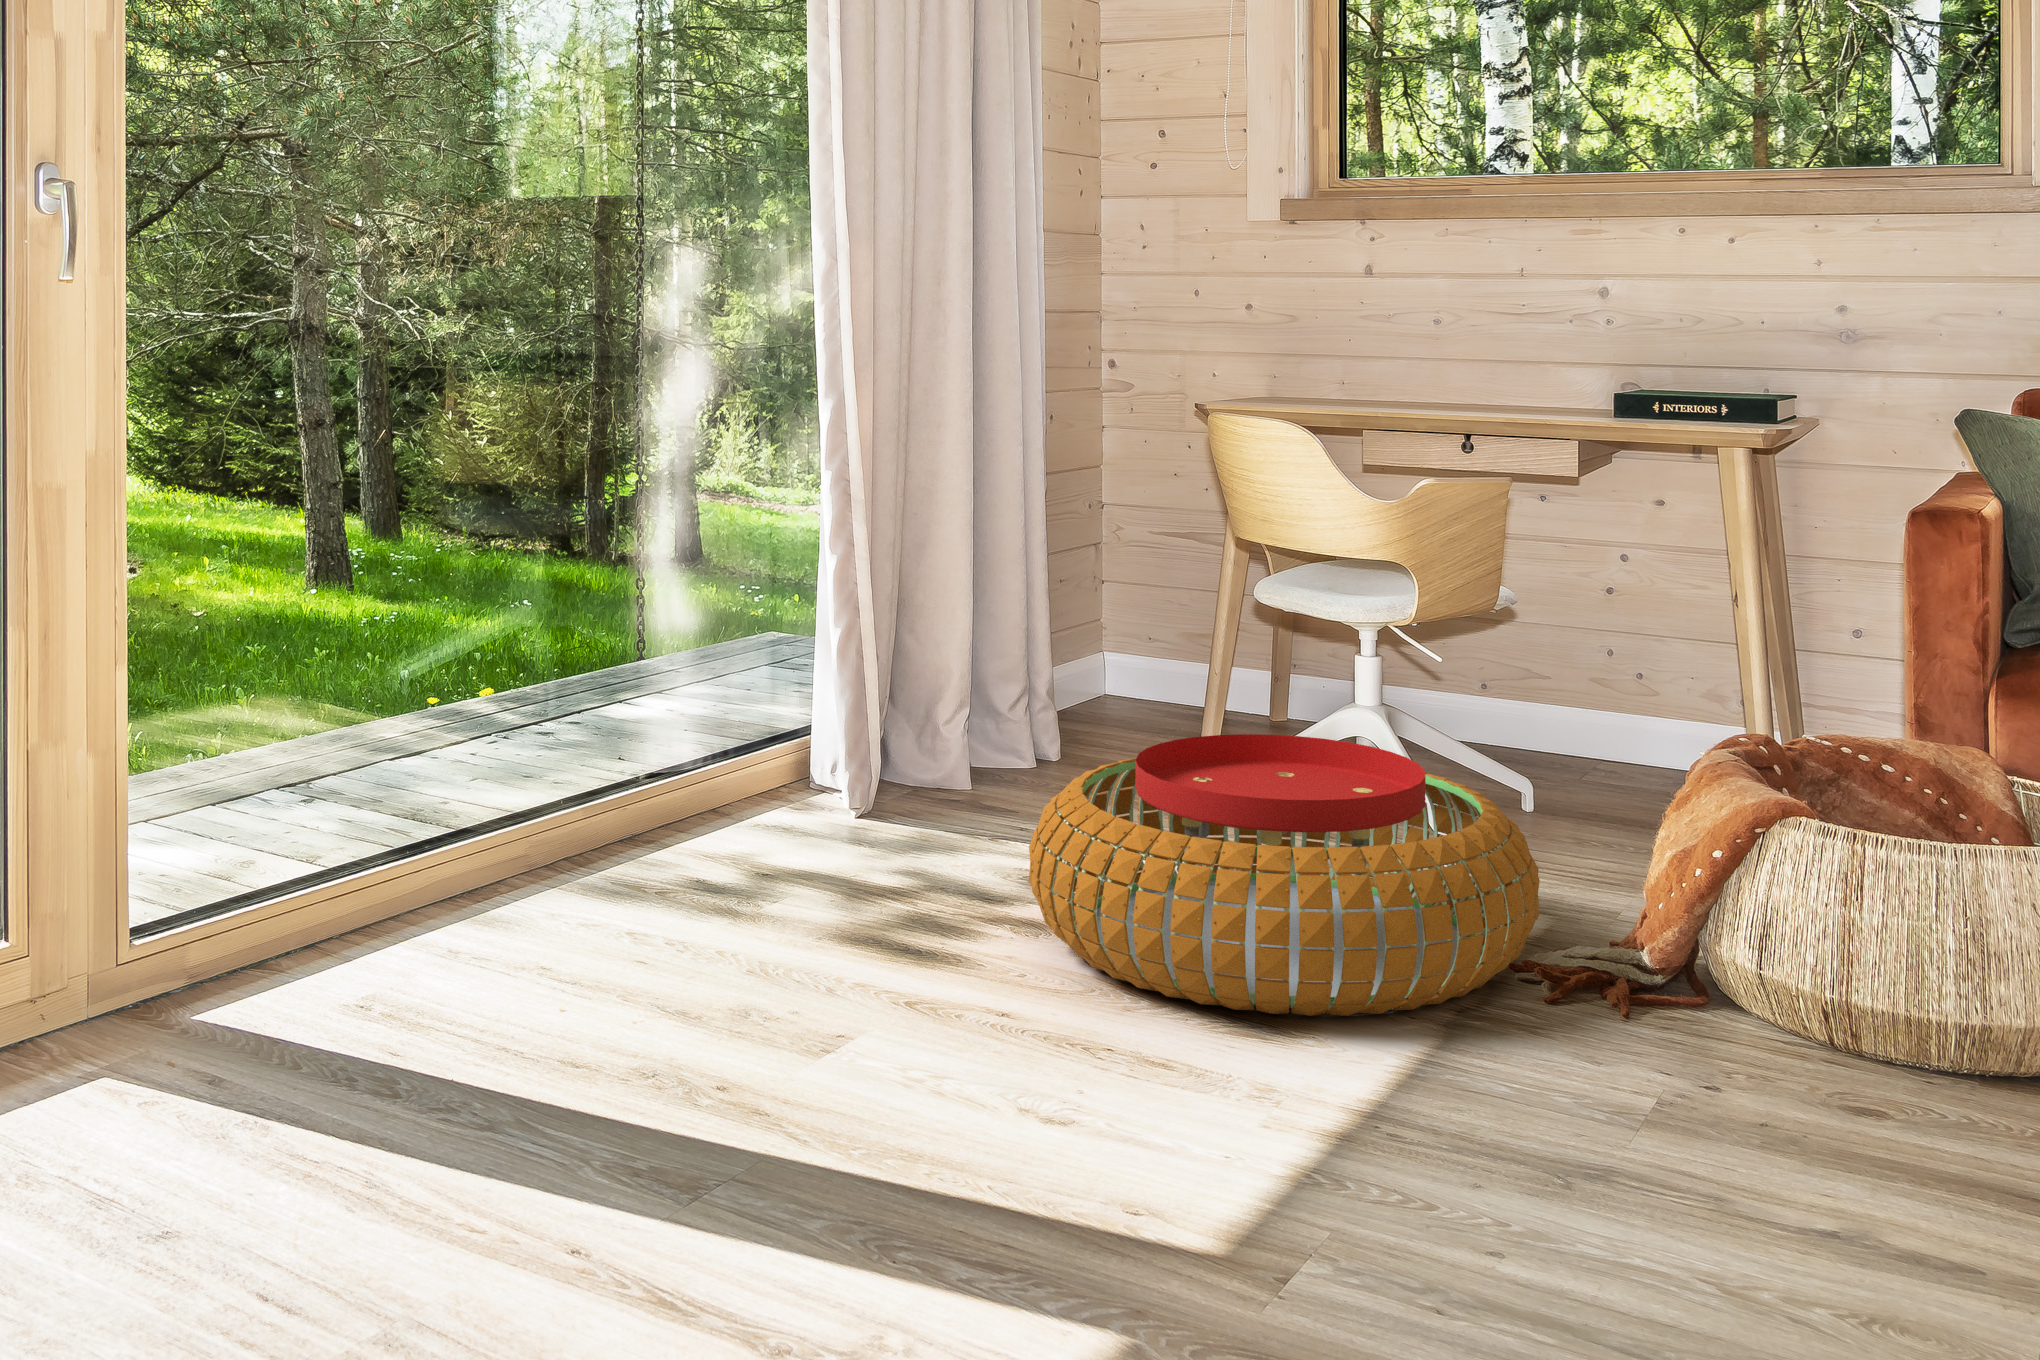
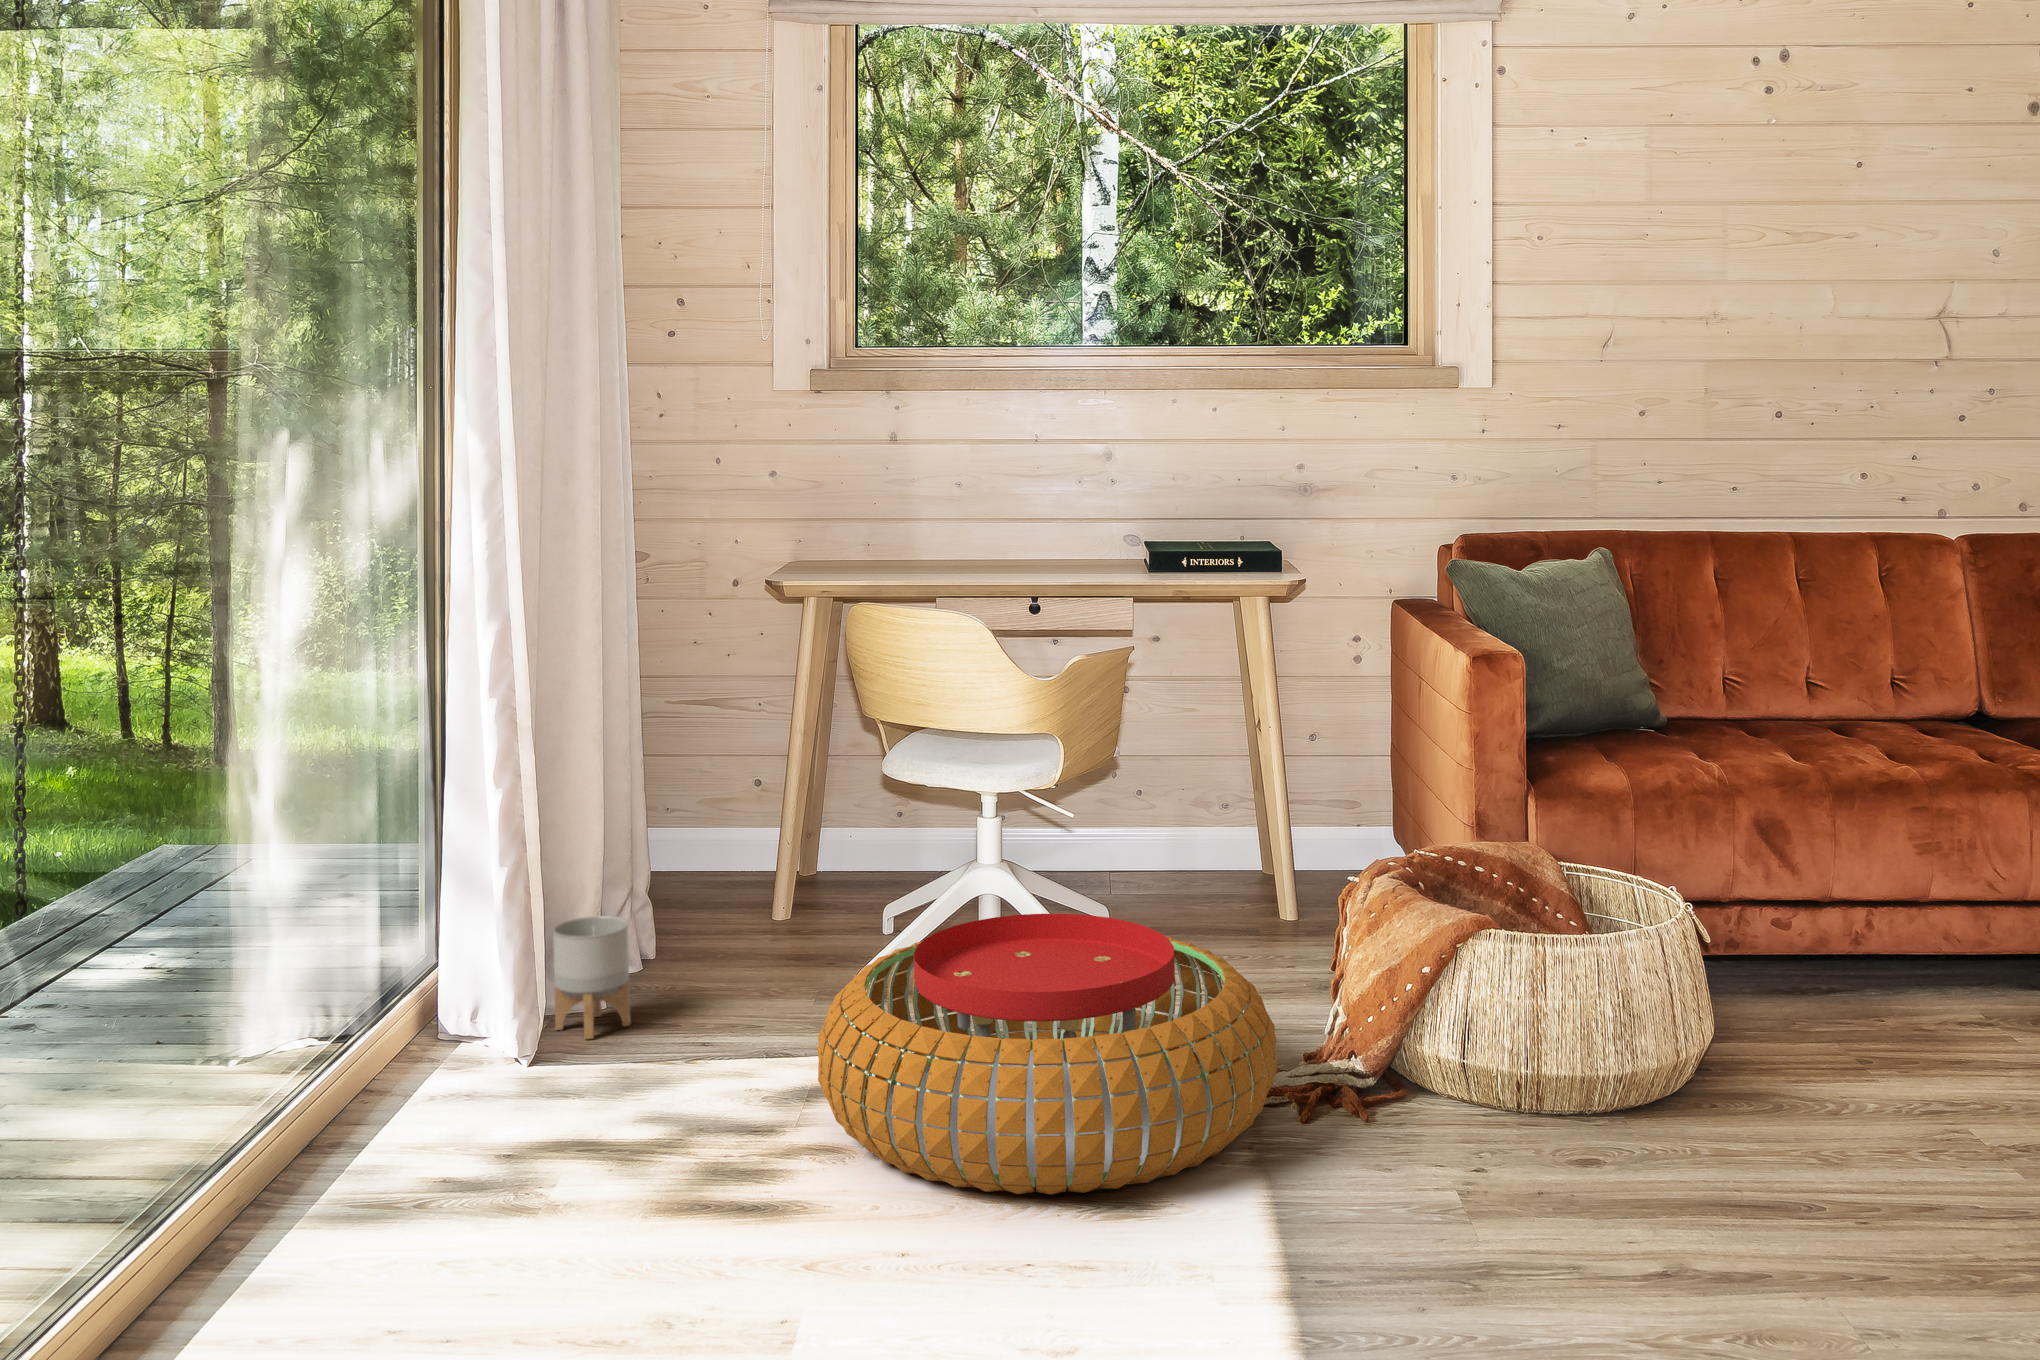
planter: none [902,697,974,809] -> present [553,916,630,1039]

